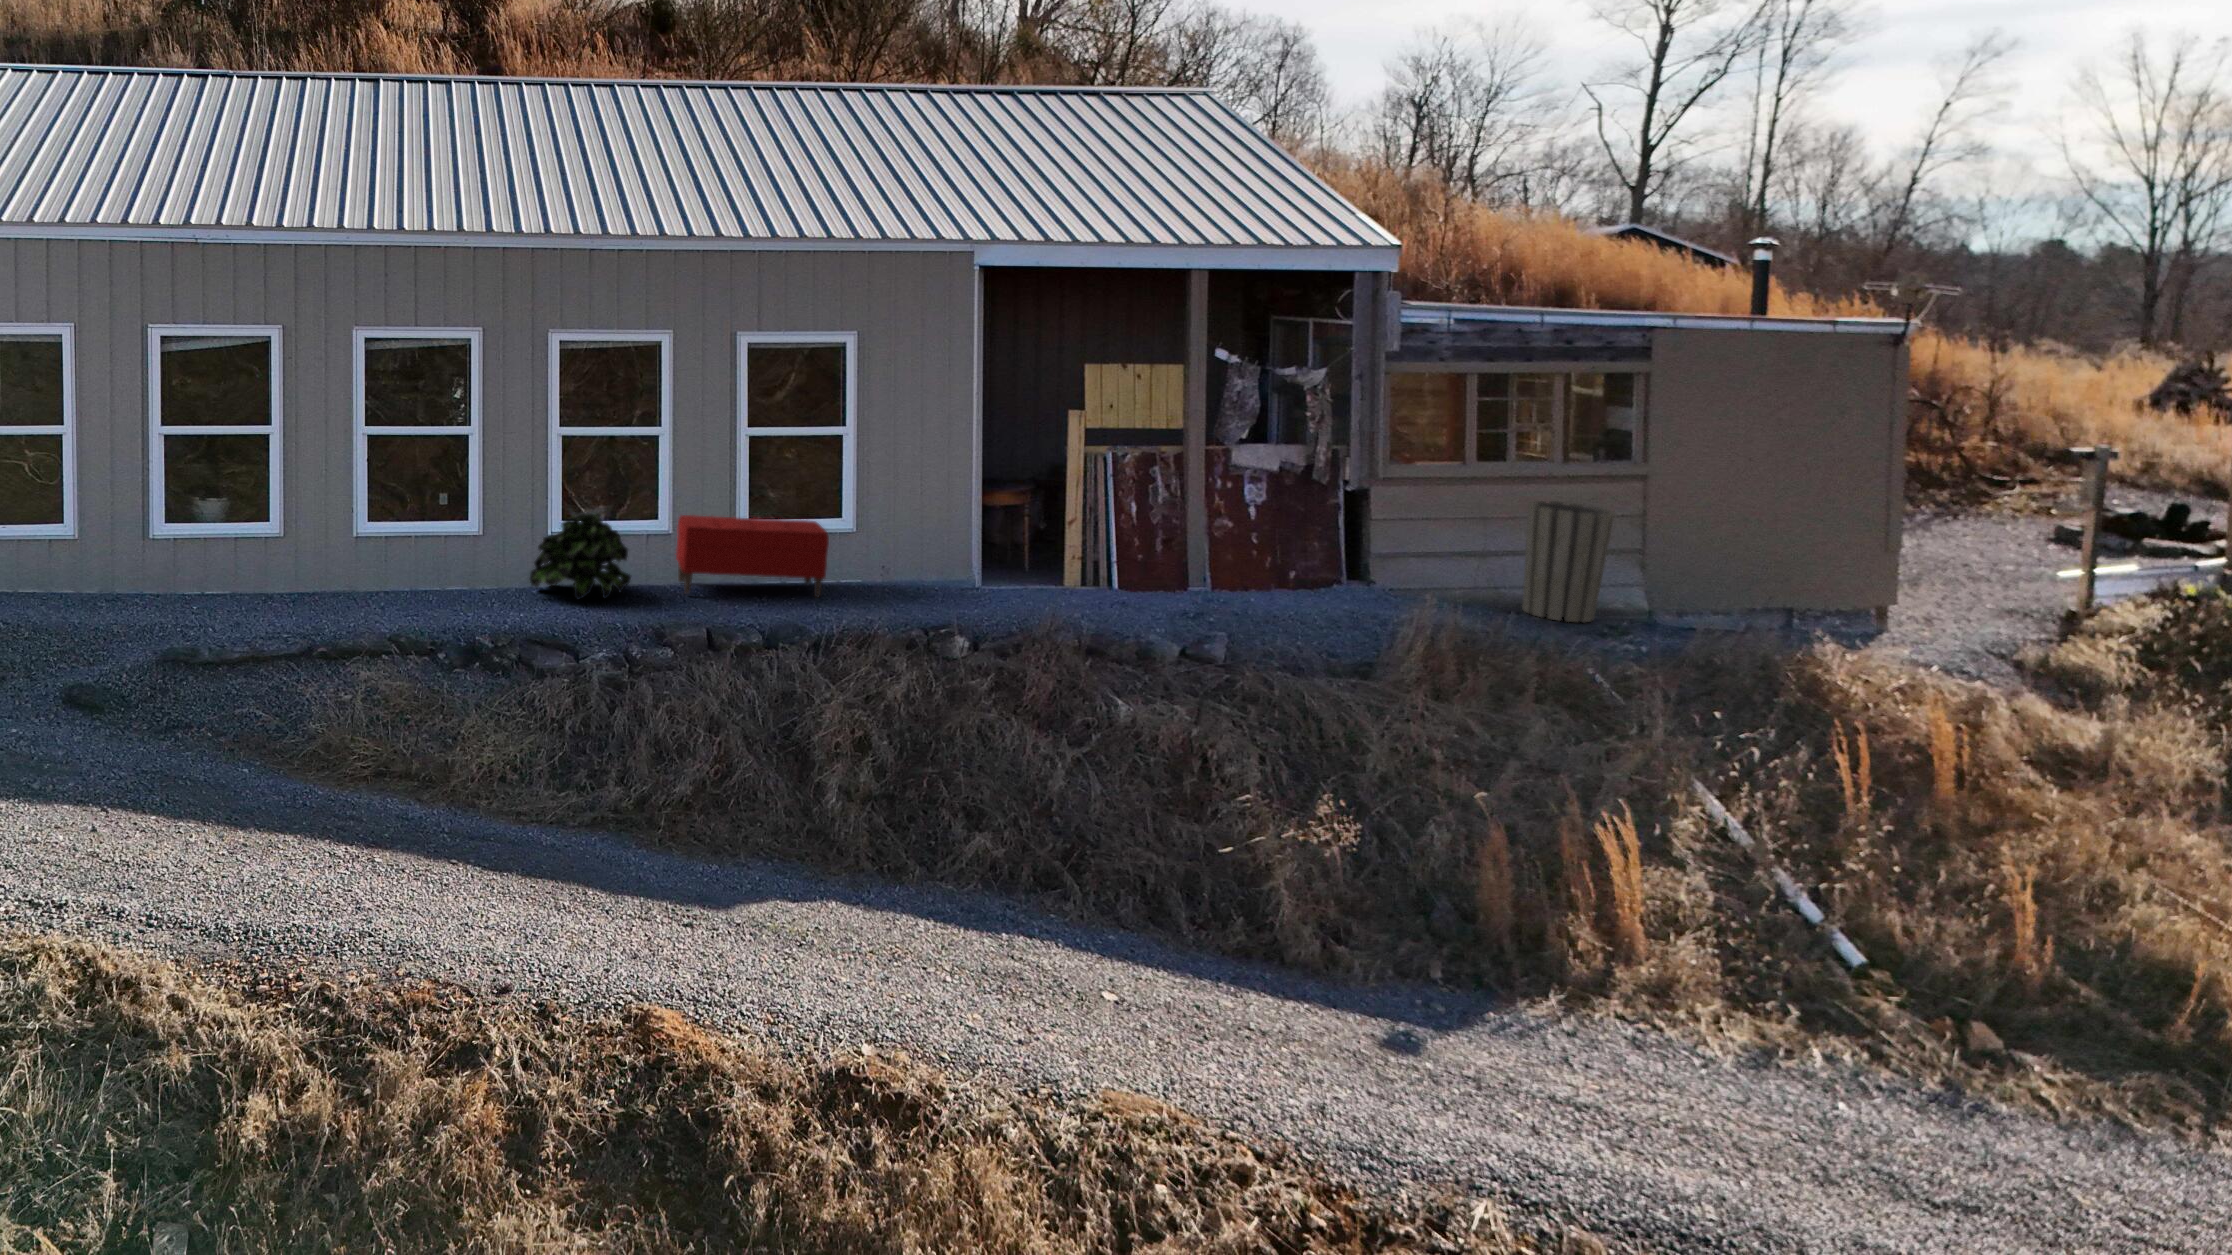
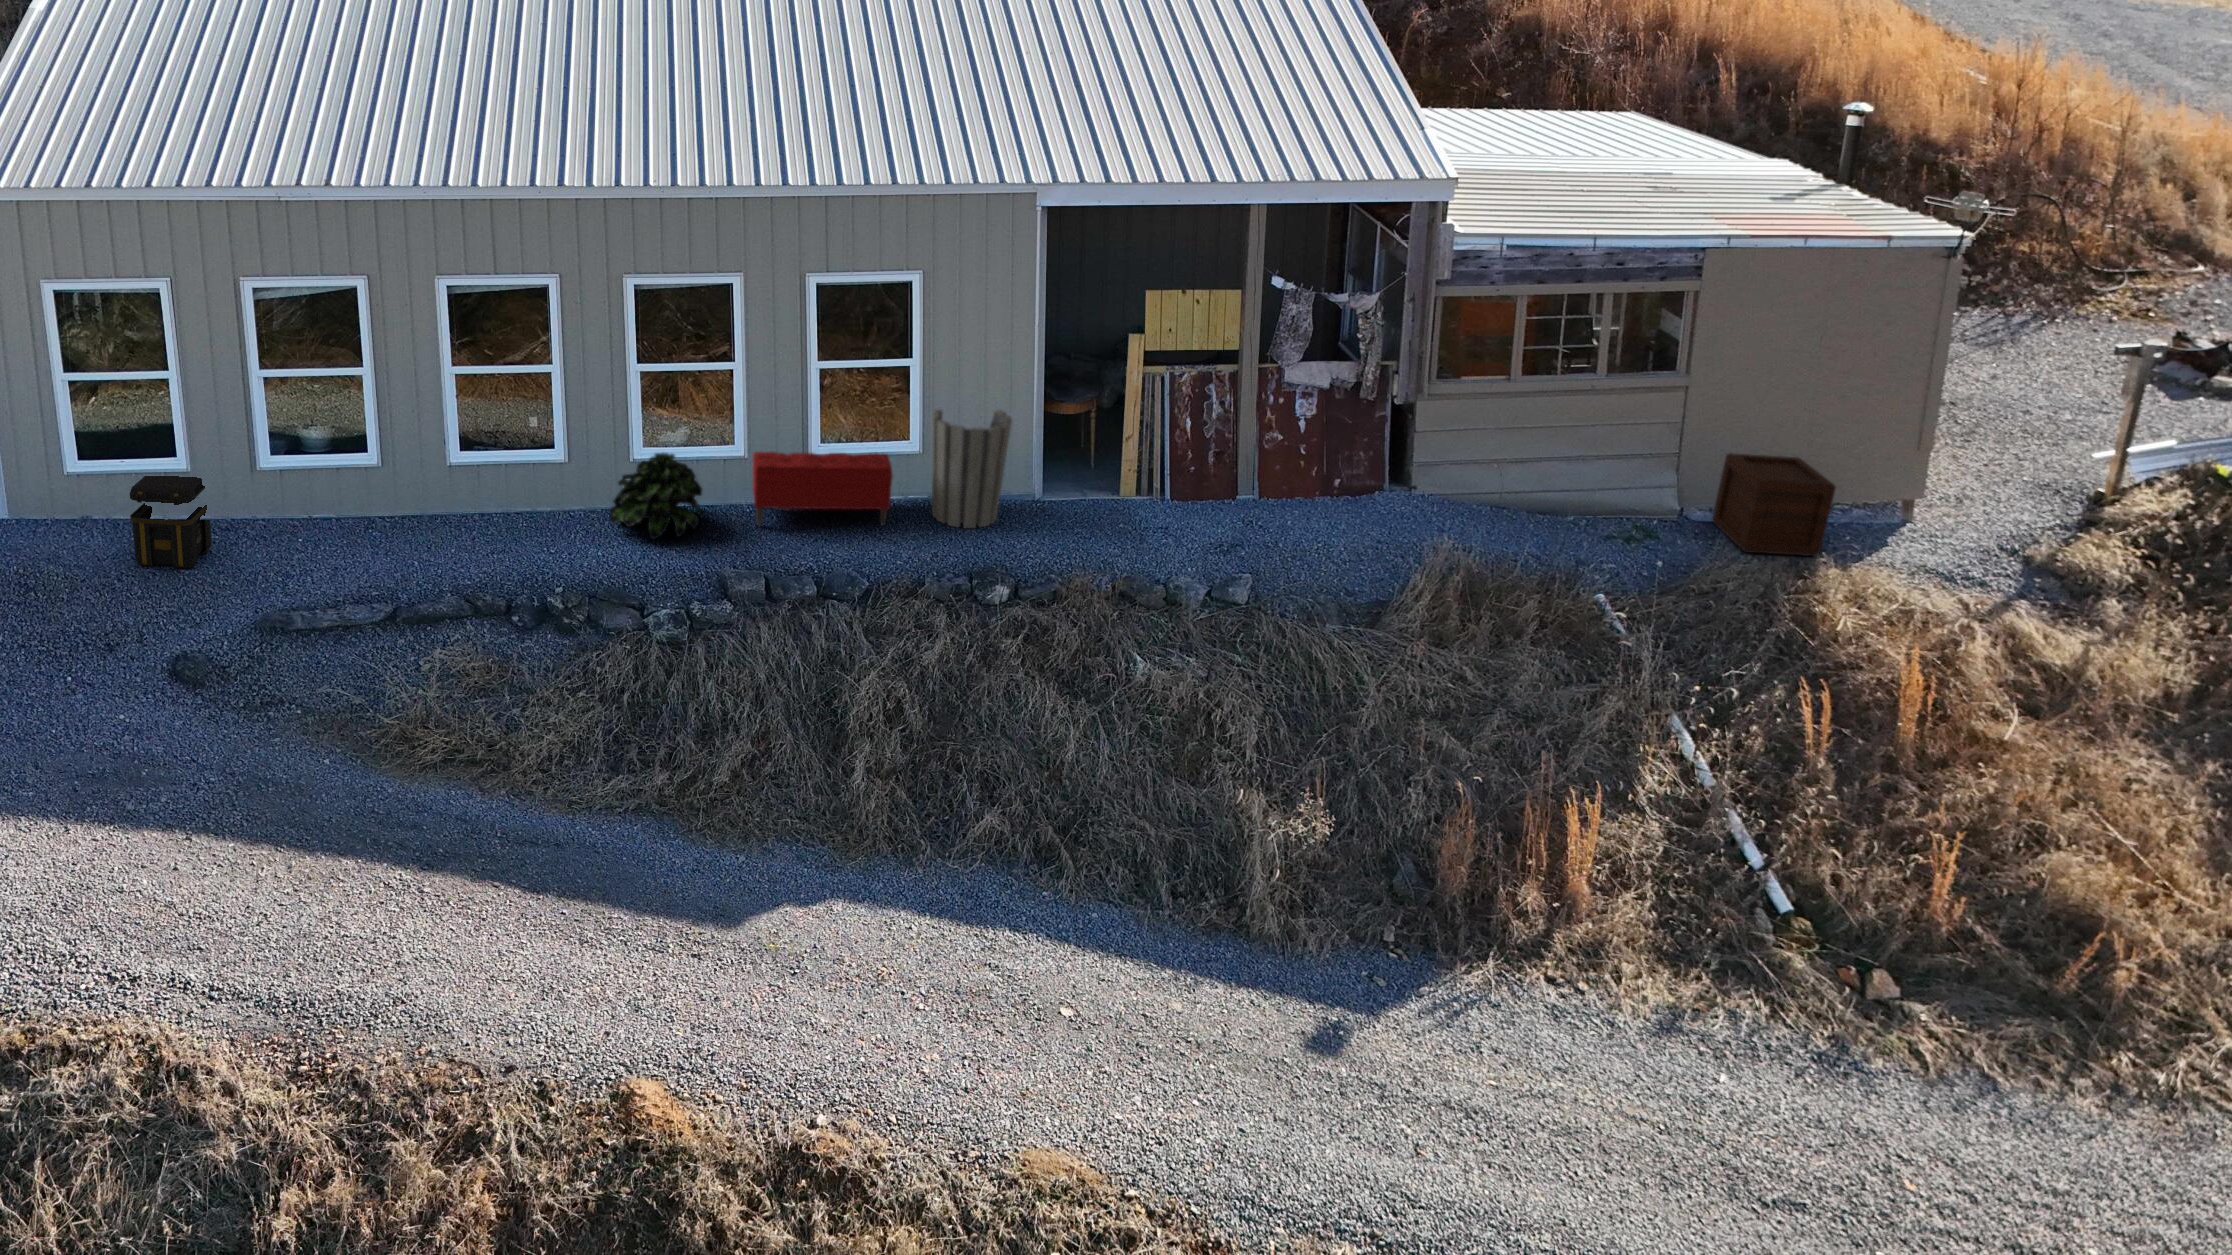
trash can: present [1522,500,1615,623] -> present [932,409,1012,528]
toolbox: none [19,527,103,629] -> present [130,476,212,569]
wooden crate: none [1682,537,1817,638] -> present [1712,453,1836,556]

